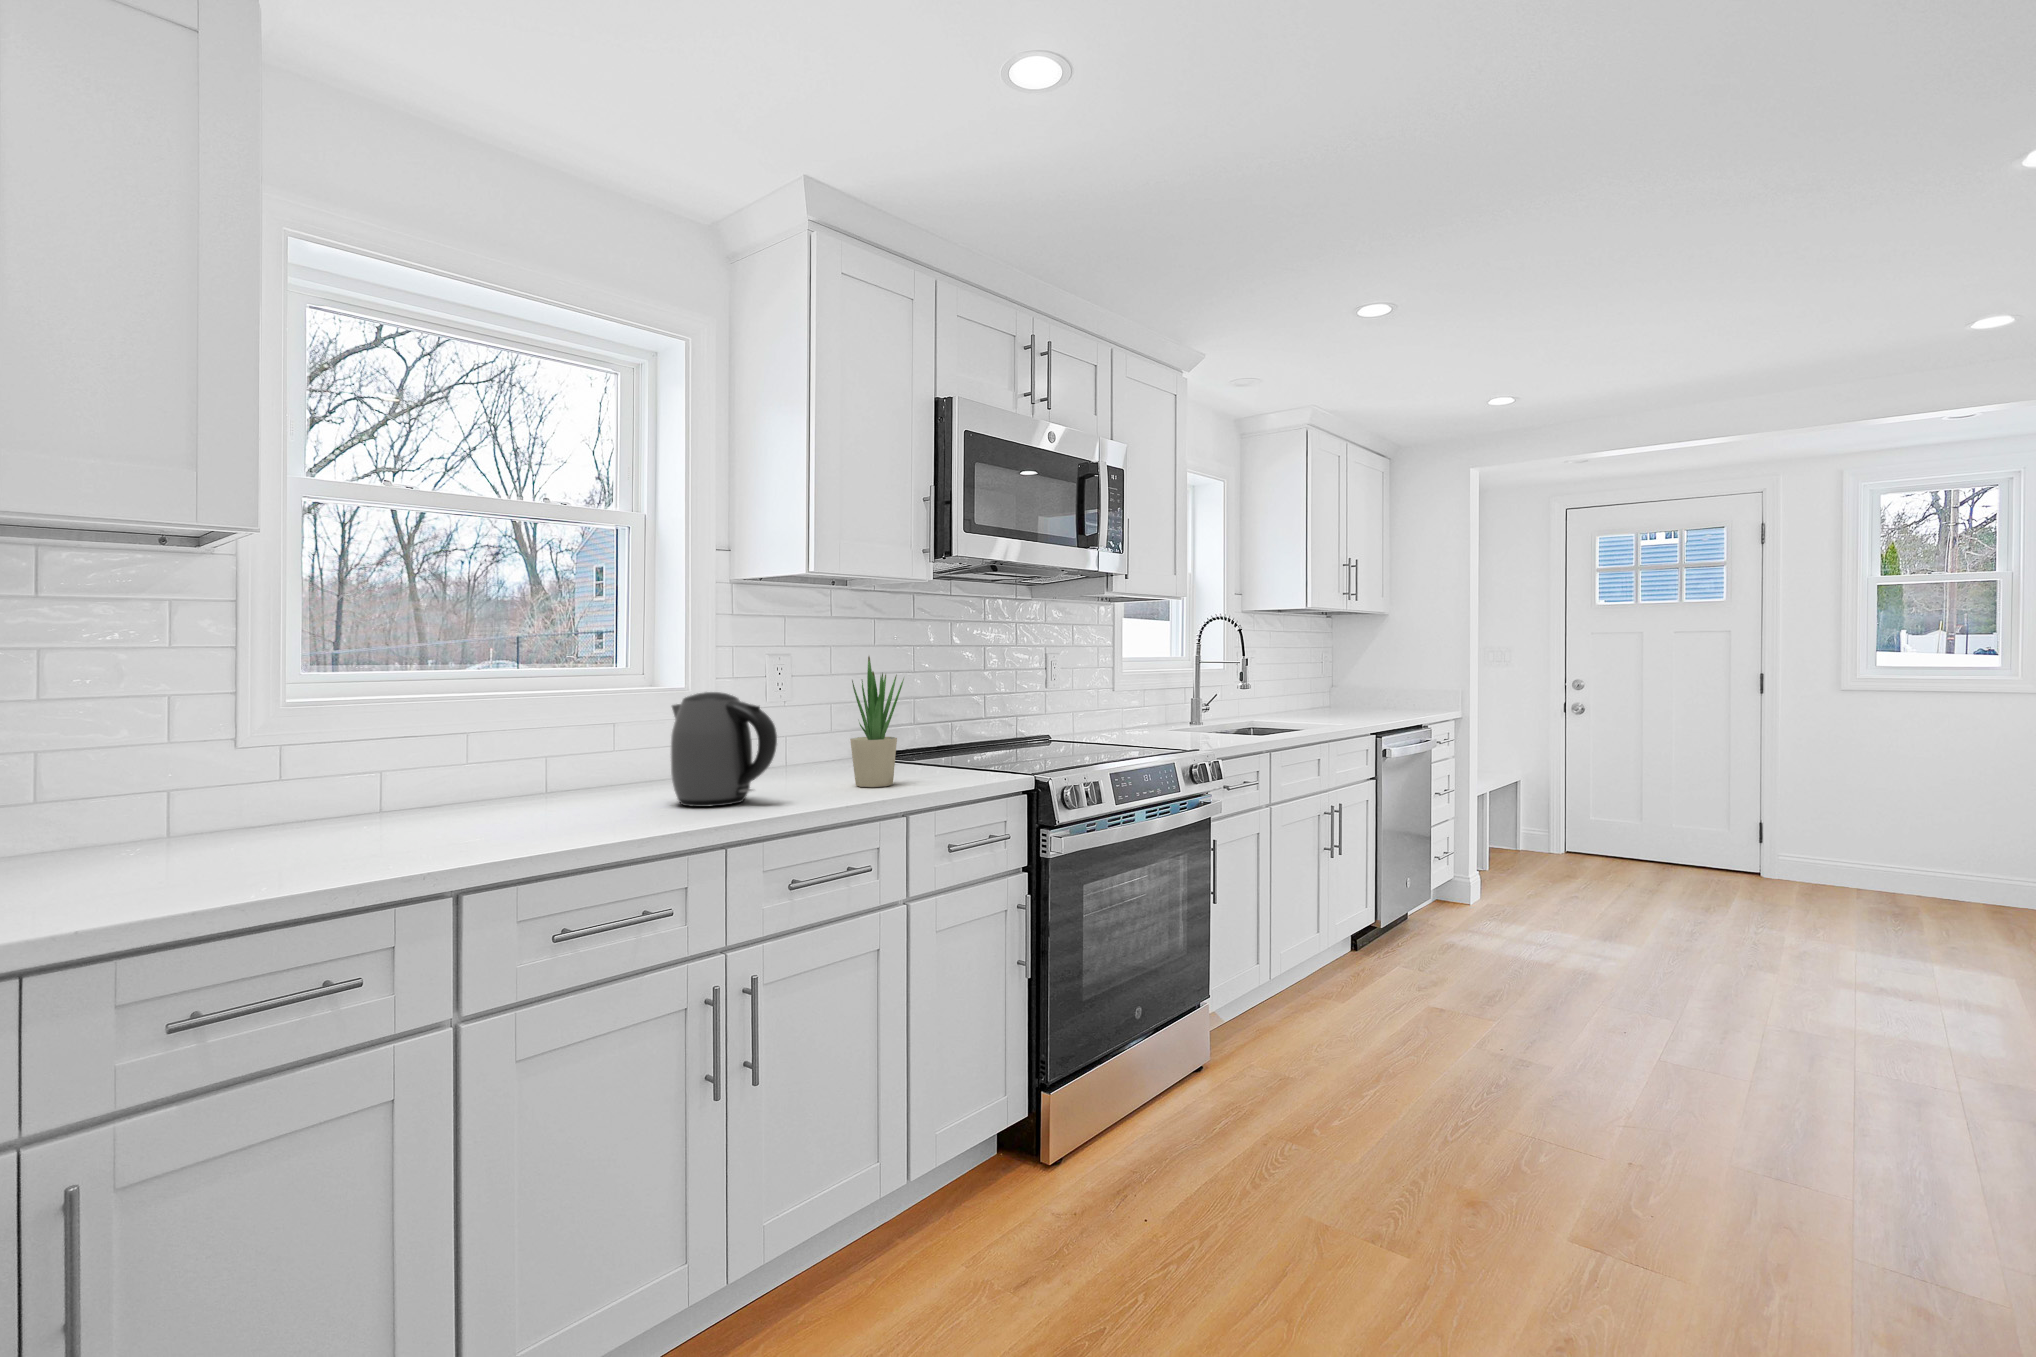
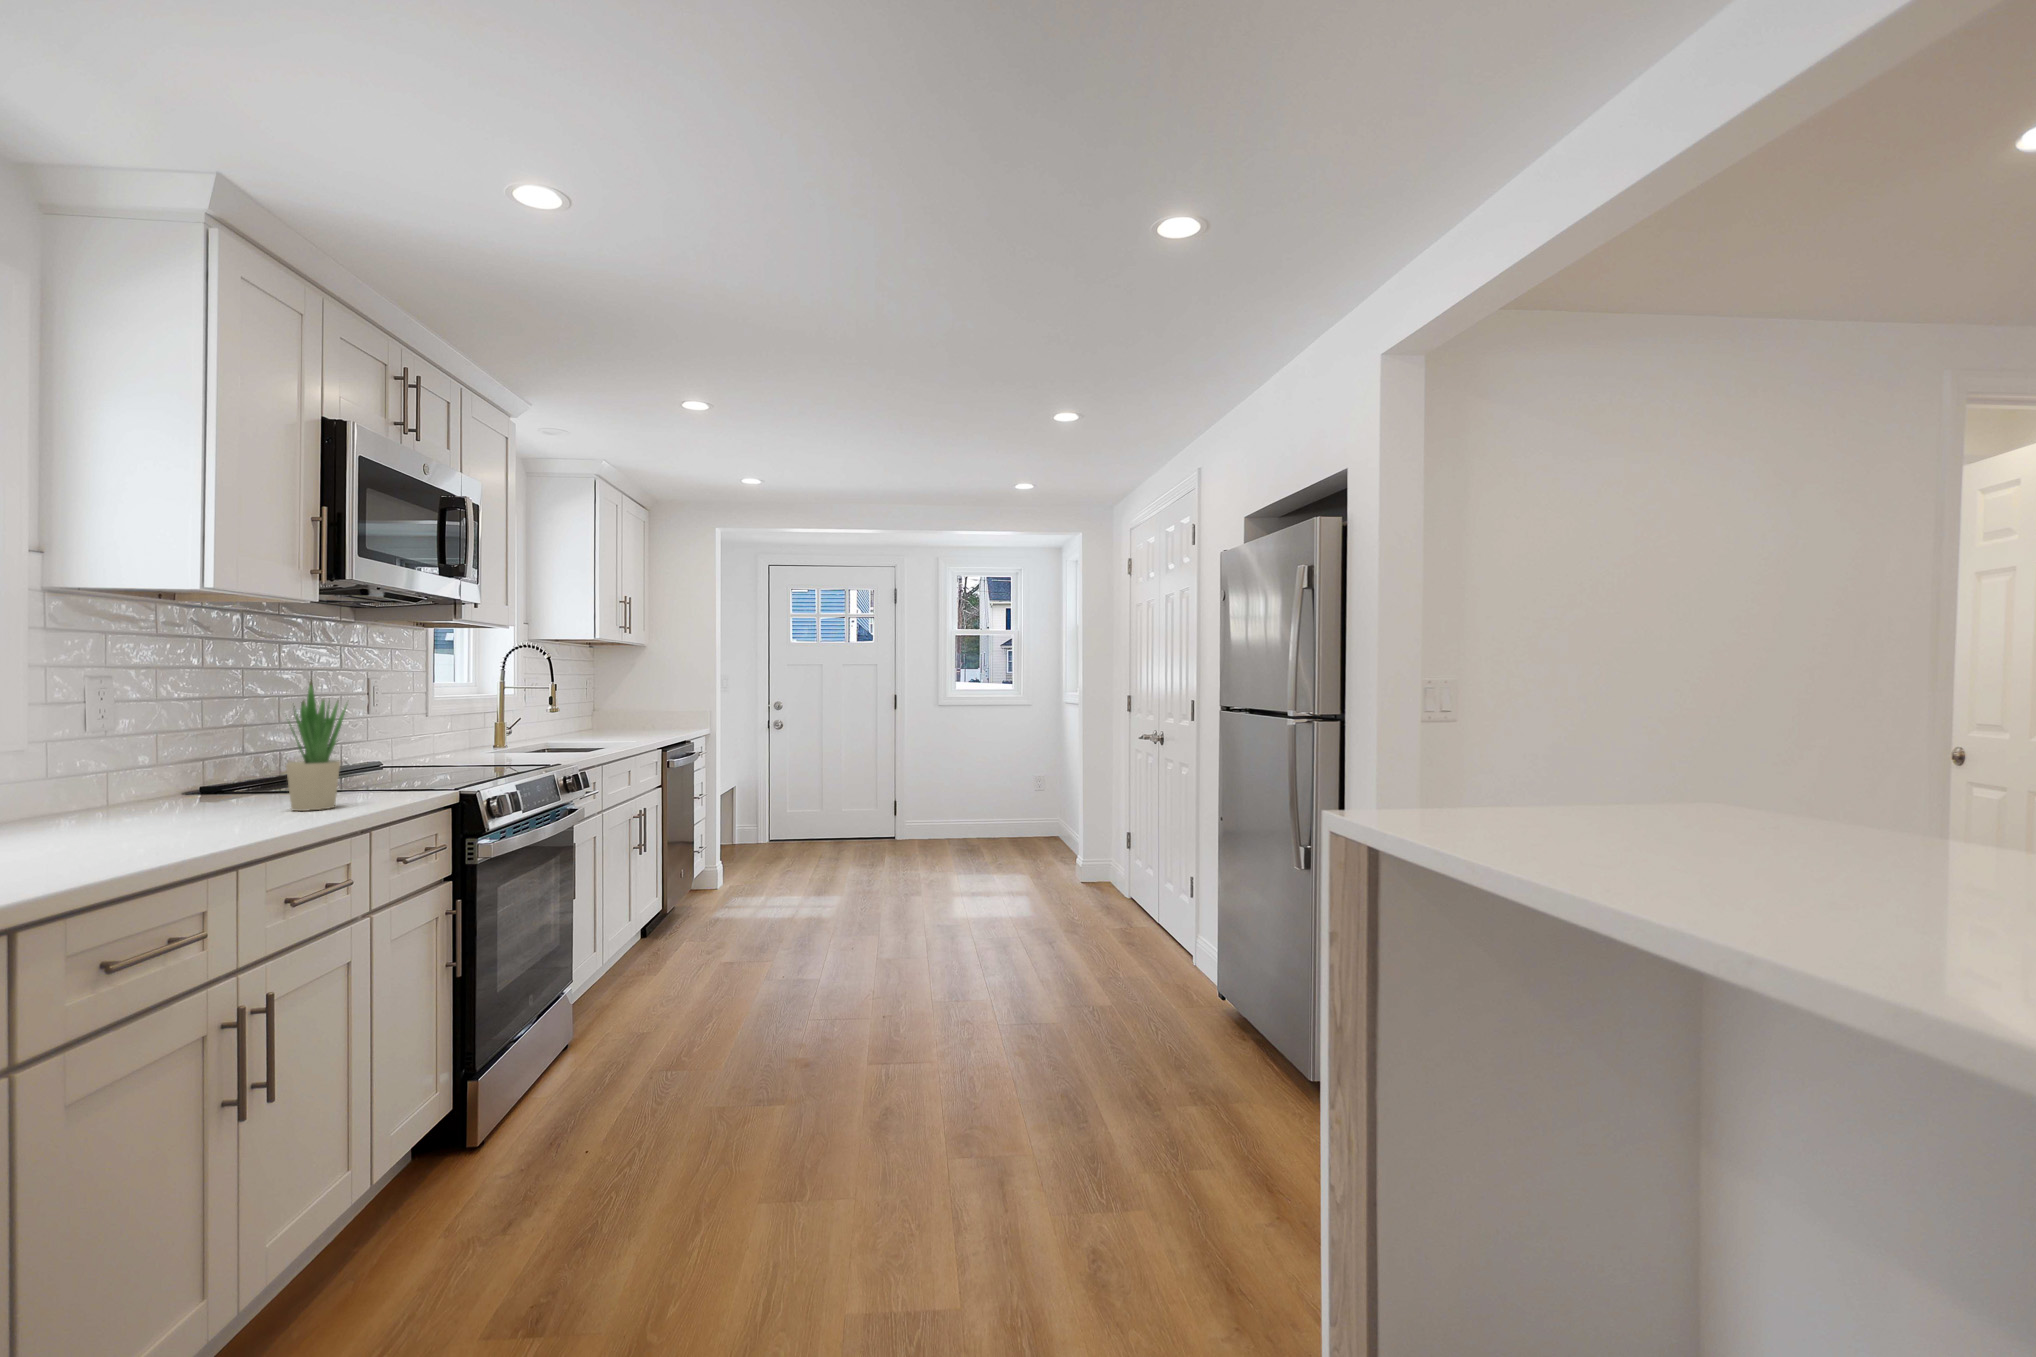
kettle: present [670,692,777,807] -> none [96,718,257,840]

